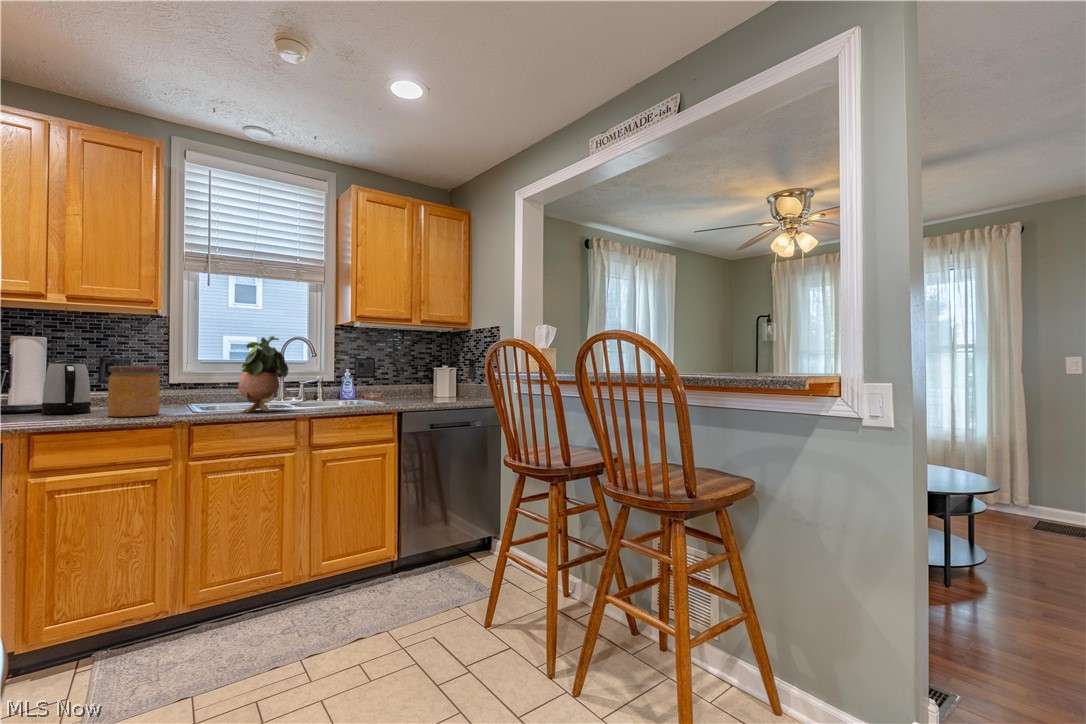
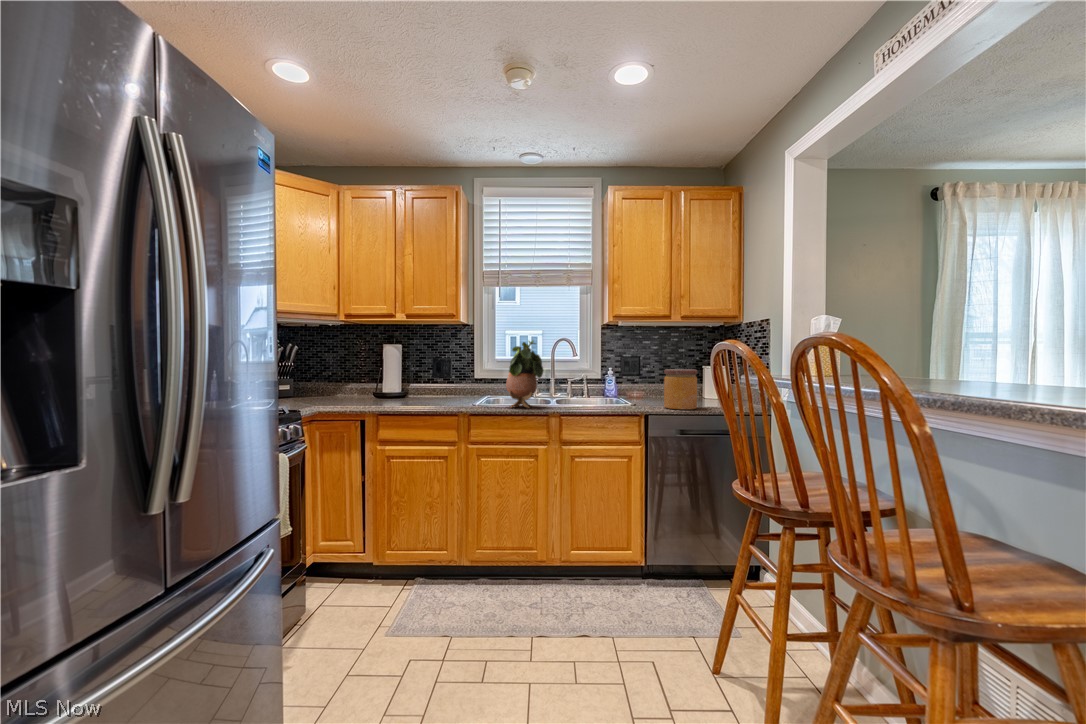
kettle: present [42,360,91,414] -> none [391,362,418,401]
jar: present [108,366,160,417] -> present [664,369,698,409]

